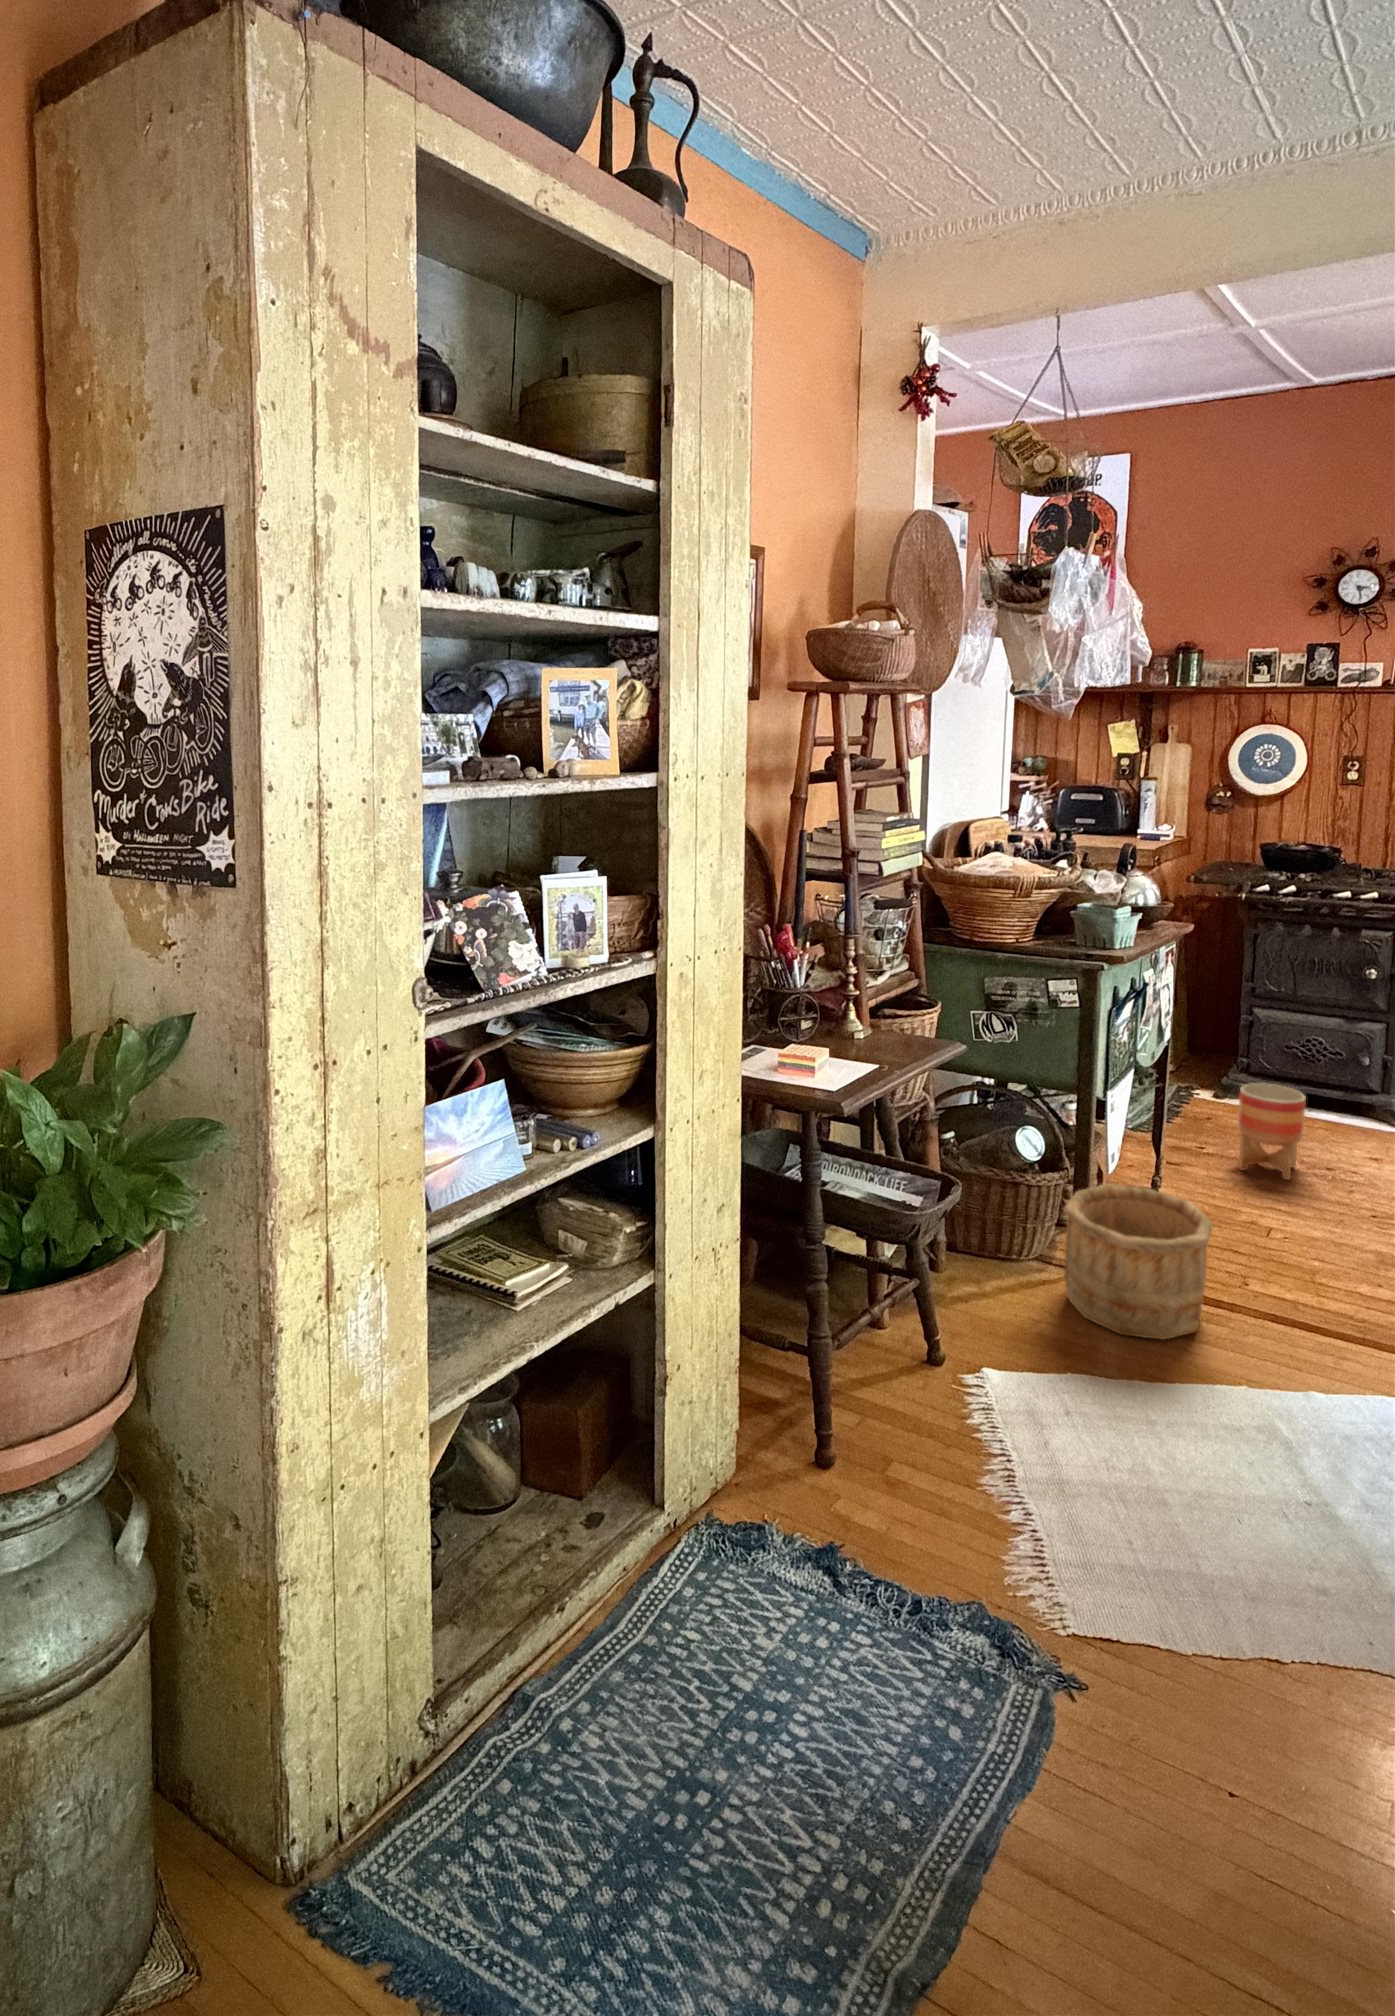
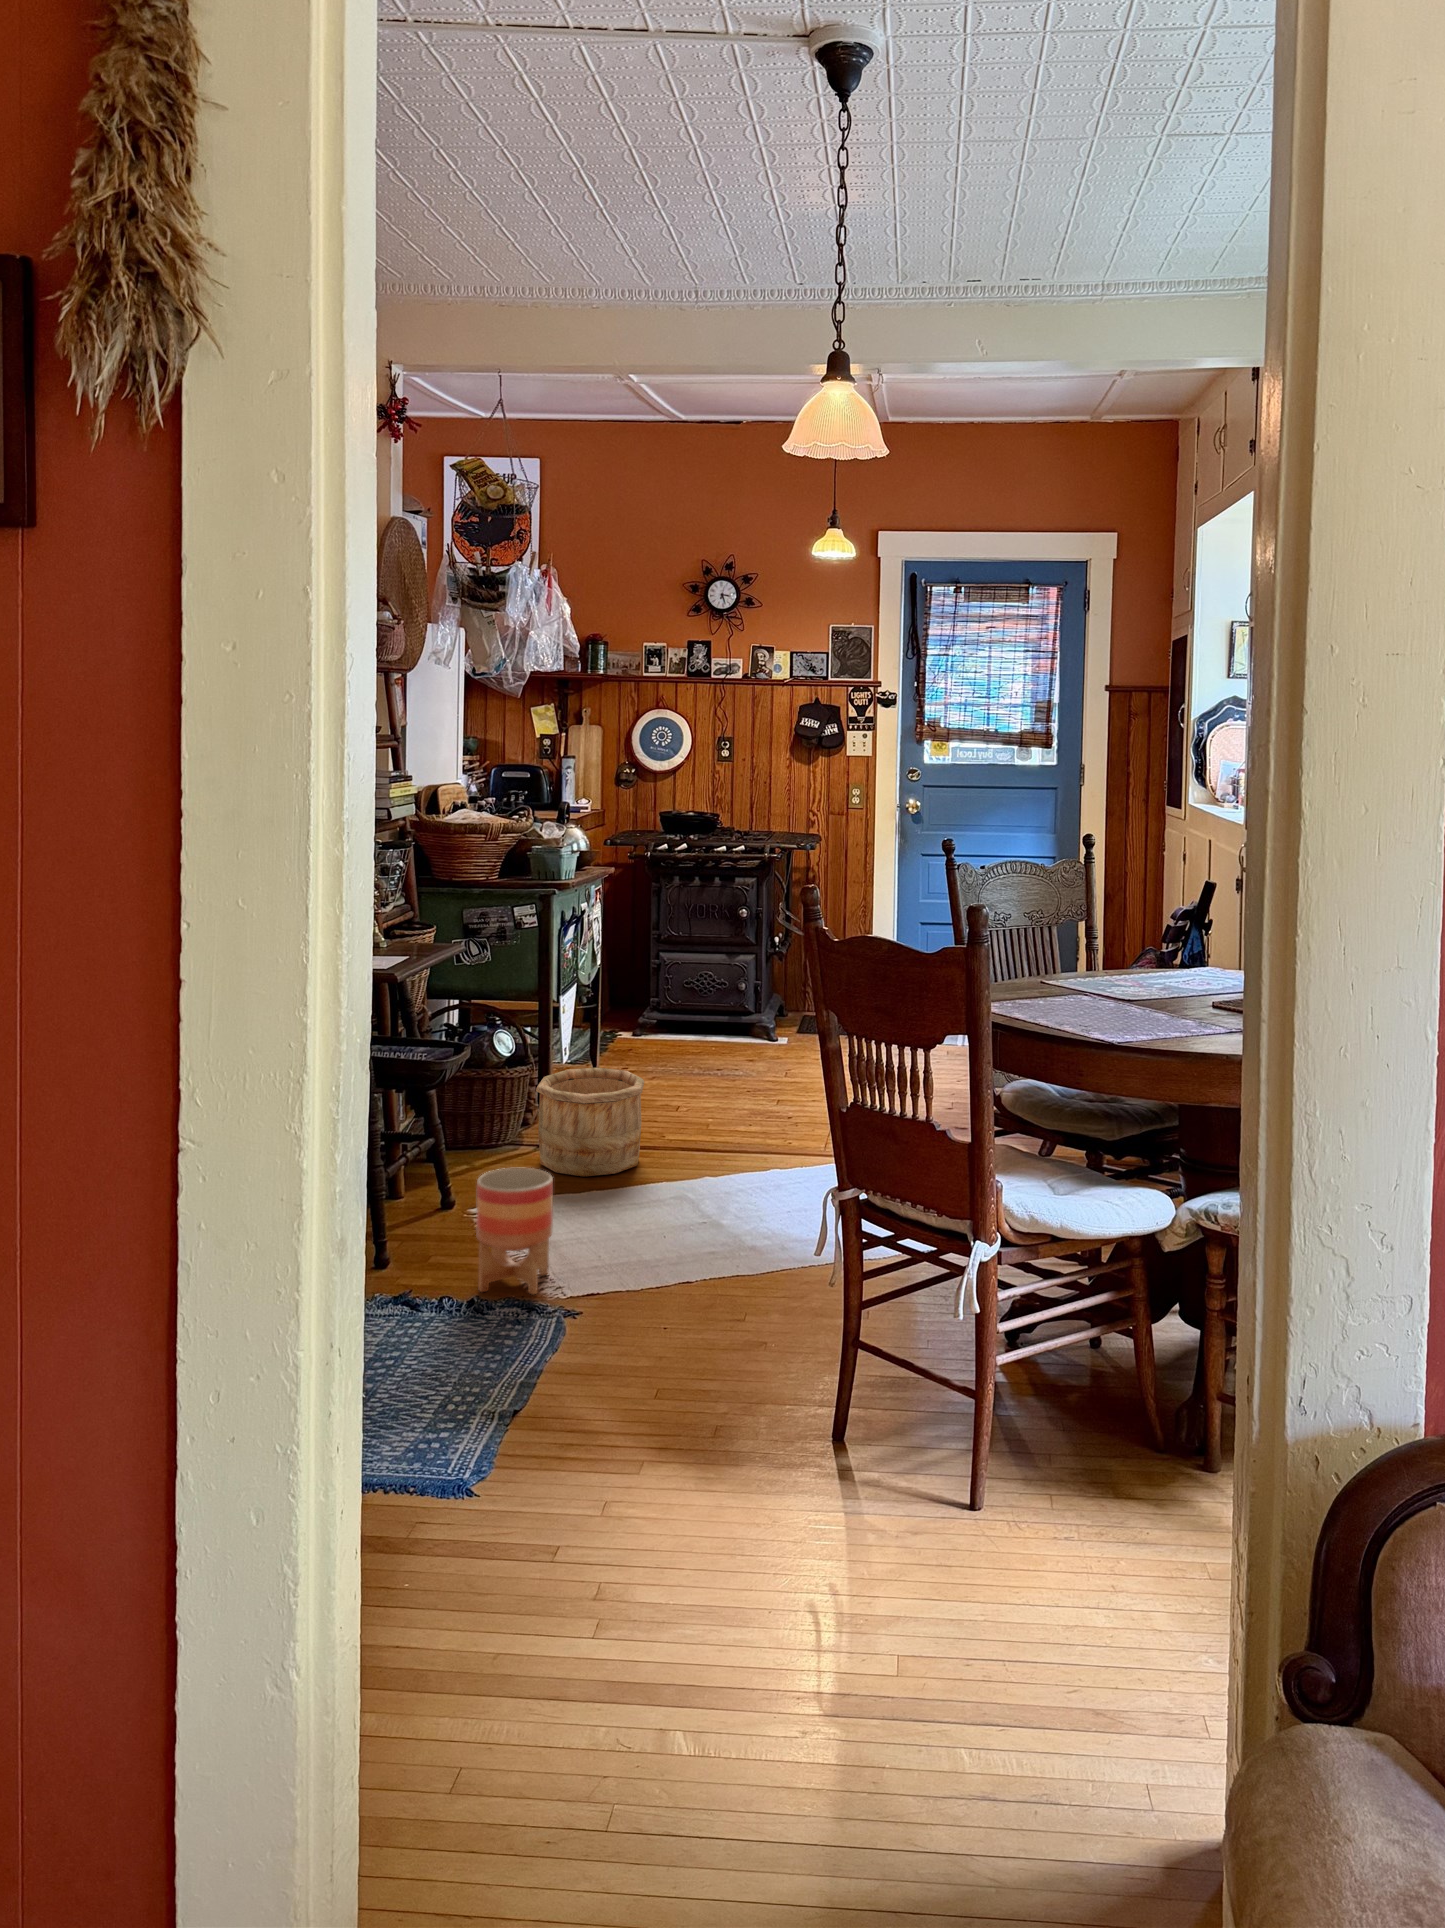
planter: present [1237,1083,1306,1180] -> present [476,1168,553,1295]

